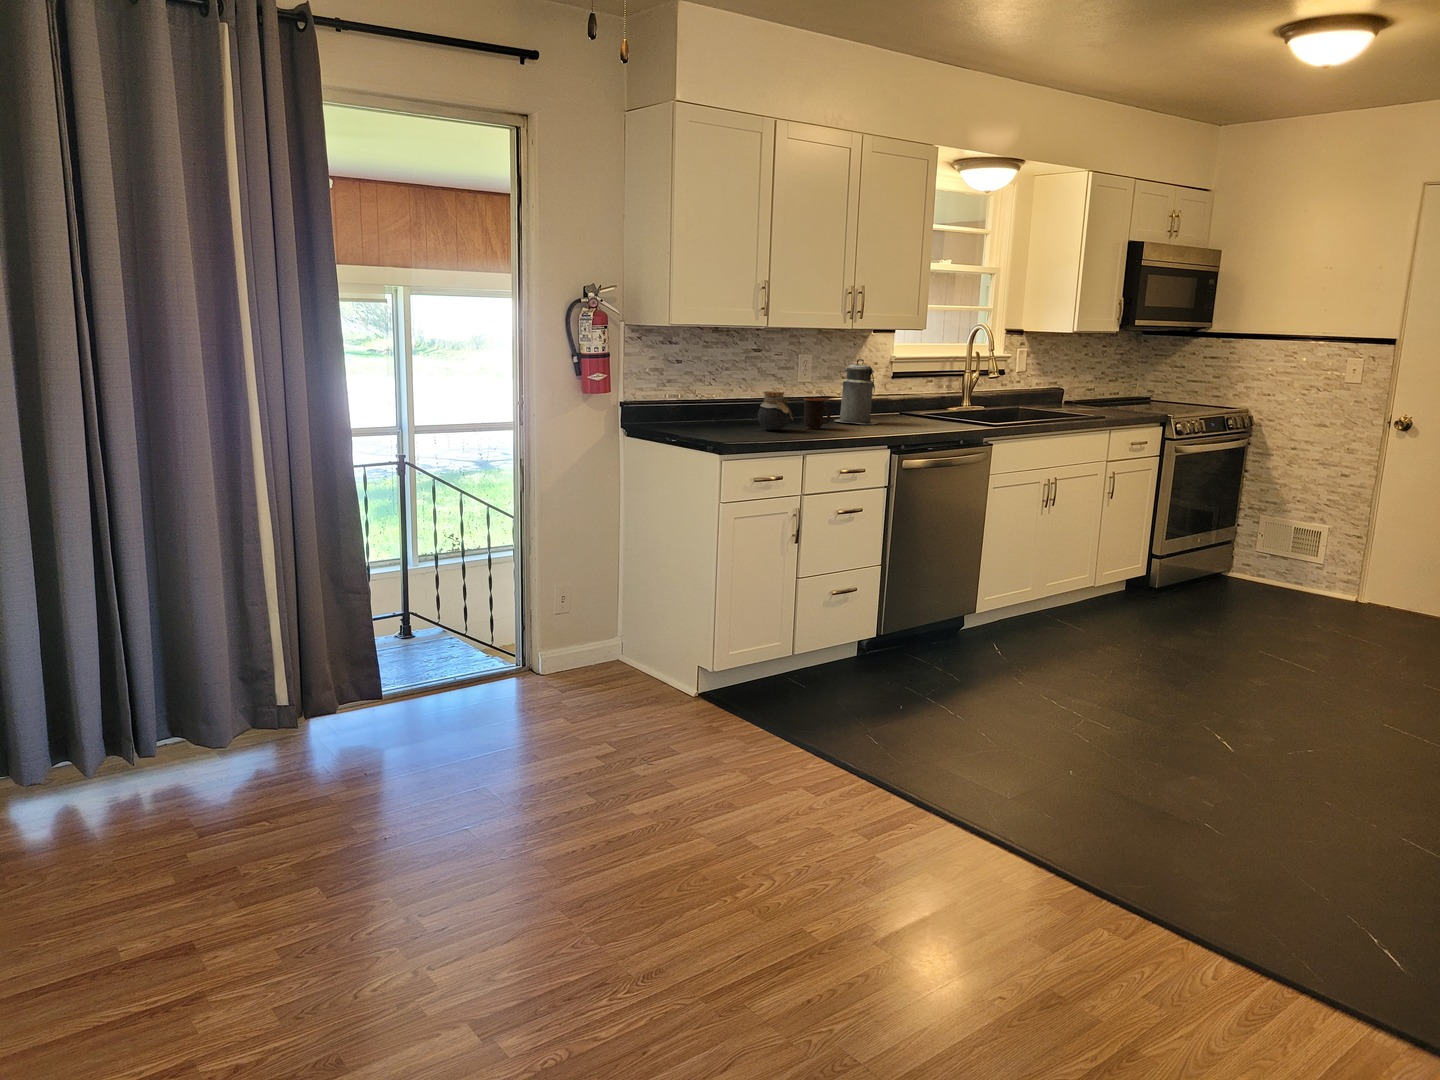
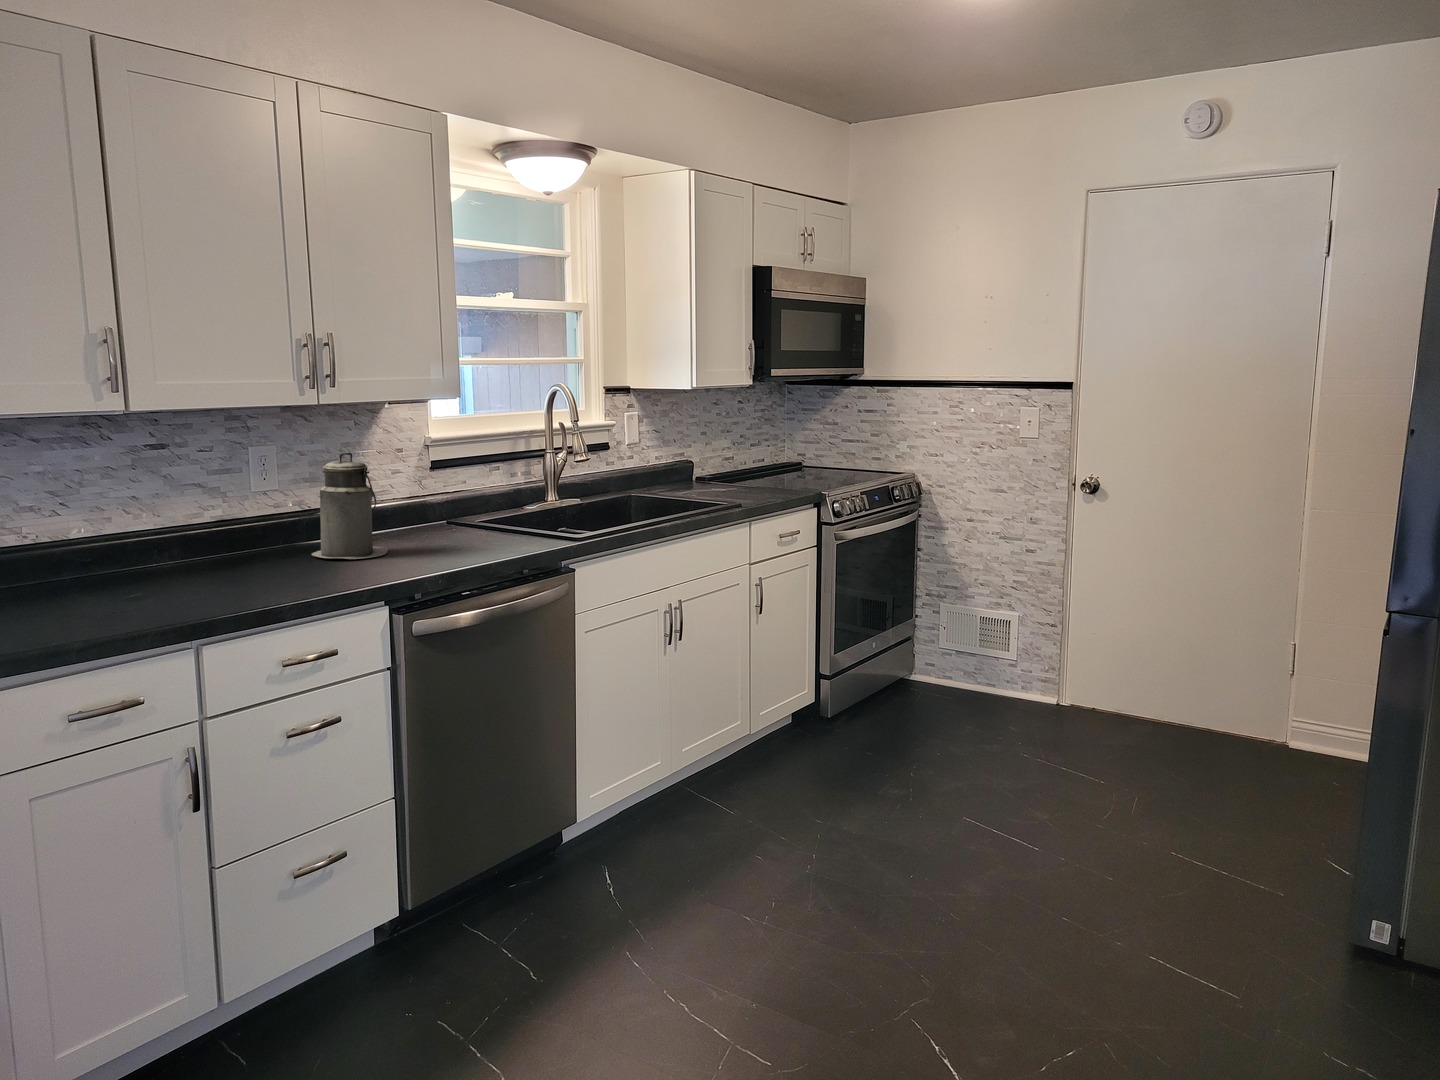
jar: present [758,391,793,431] -> none [129,525,197,596]
mug: present [804,398,831,429] -> none [229,527,278,582]

